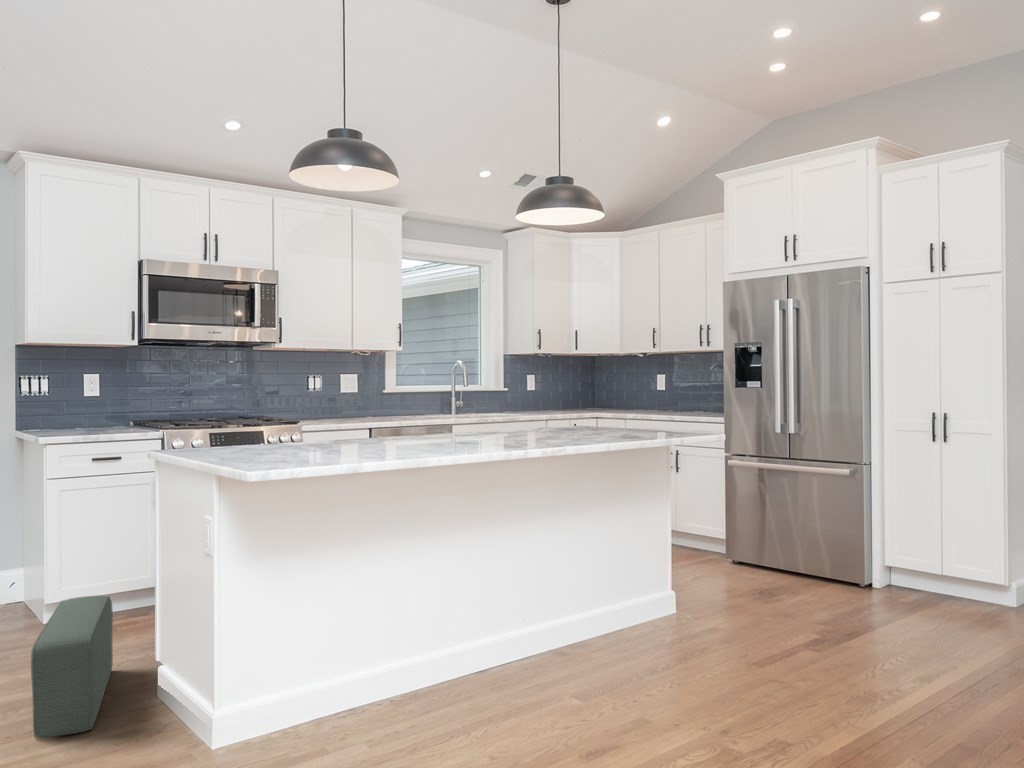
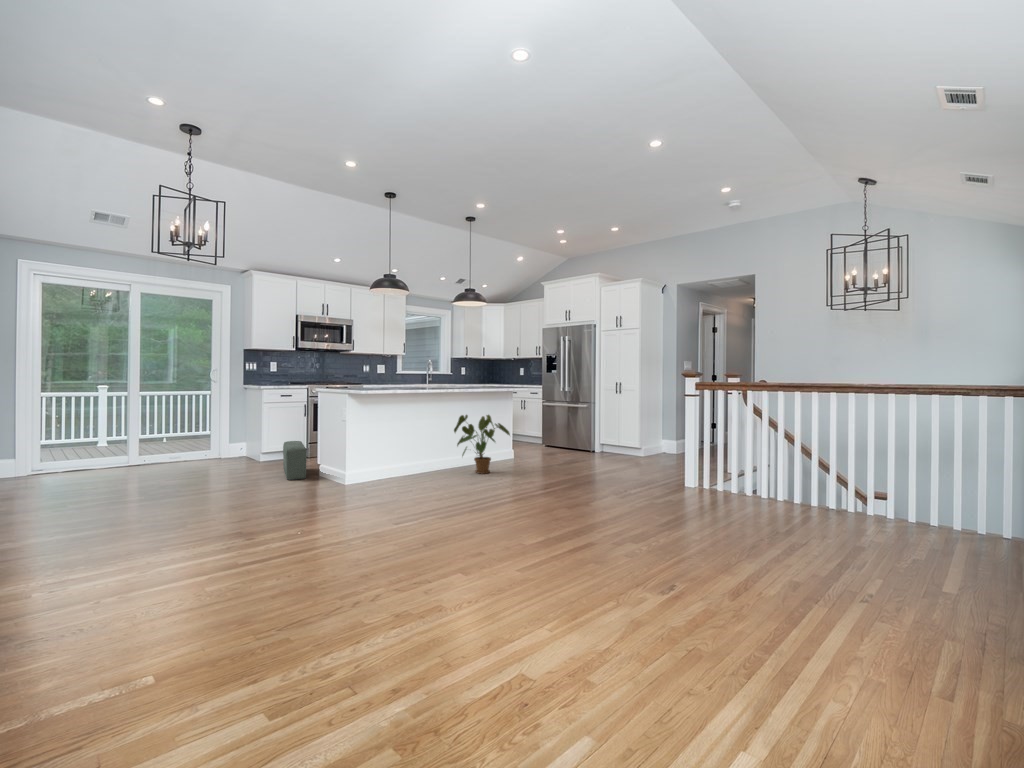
house plant: none [525,521,691,707] -> present [454,415,510,474]

